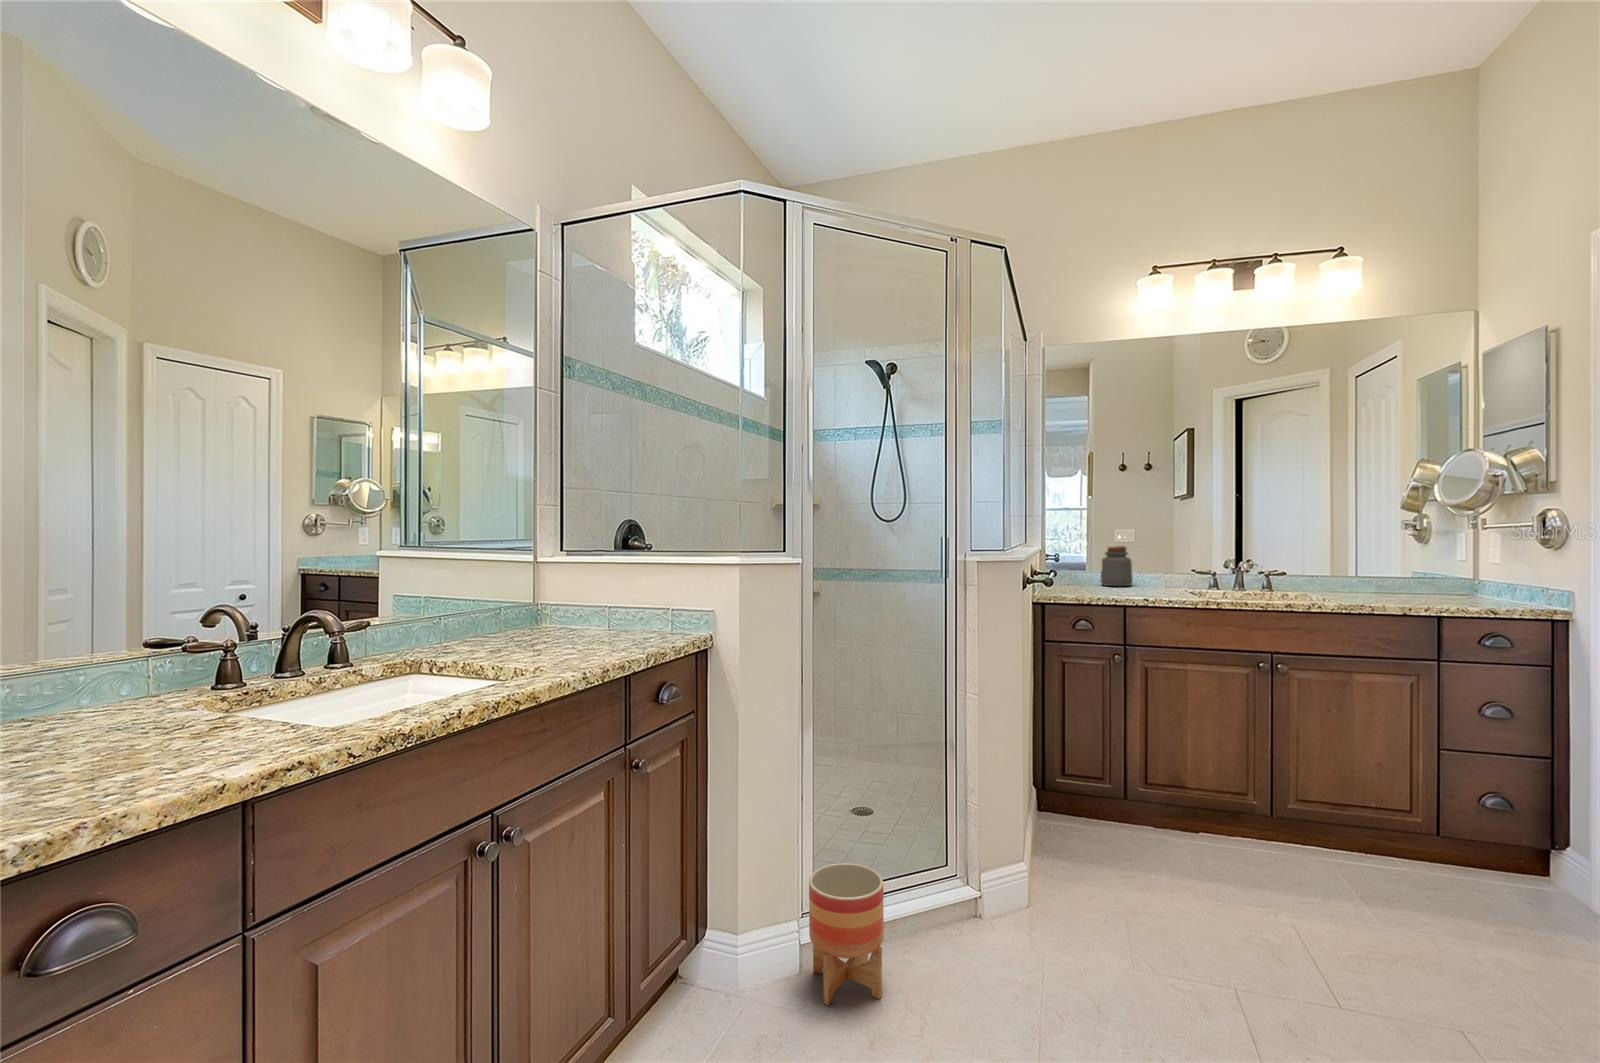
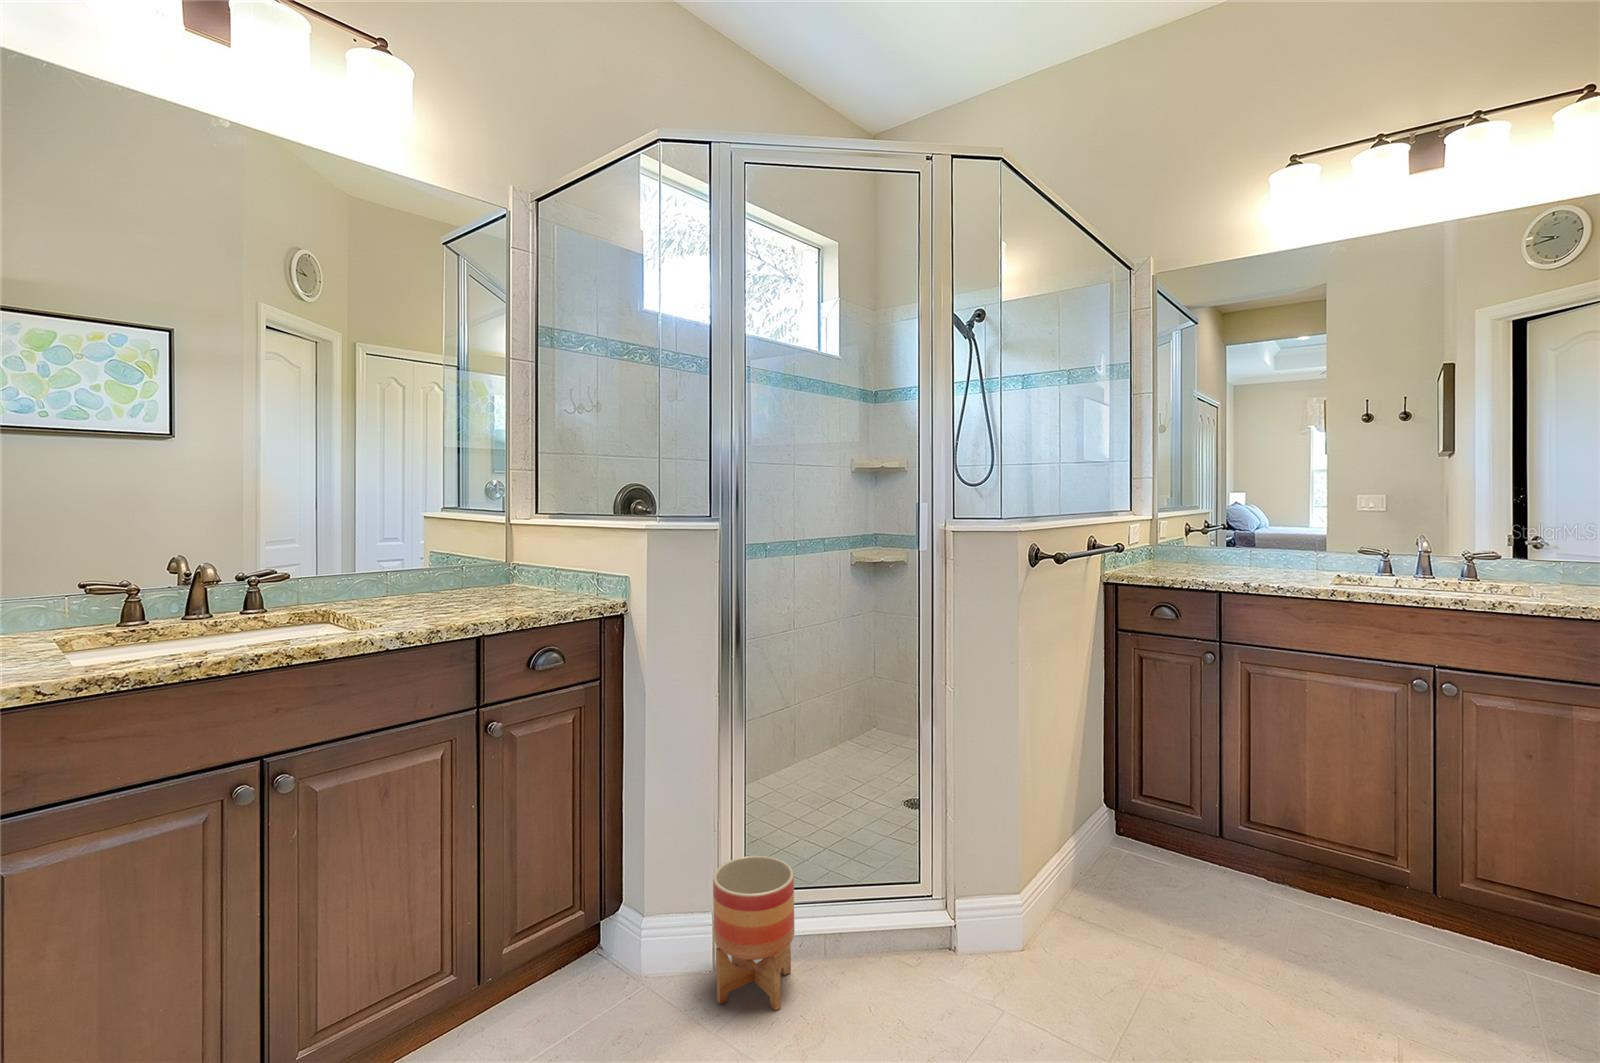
jar: present [1101,546,1133,586] -> none [1221,522,1265,572]

